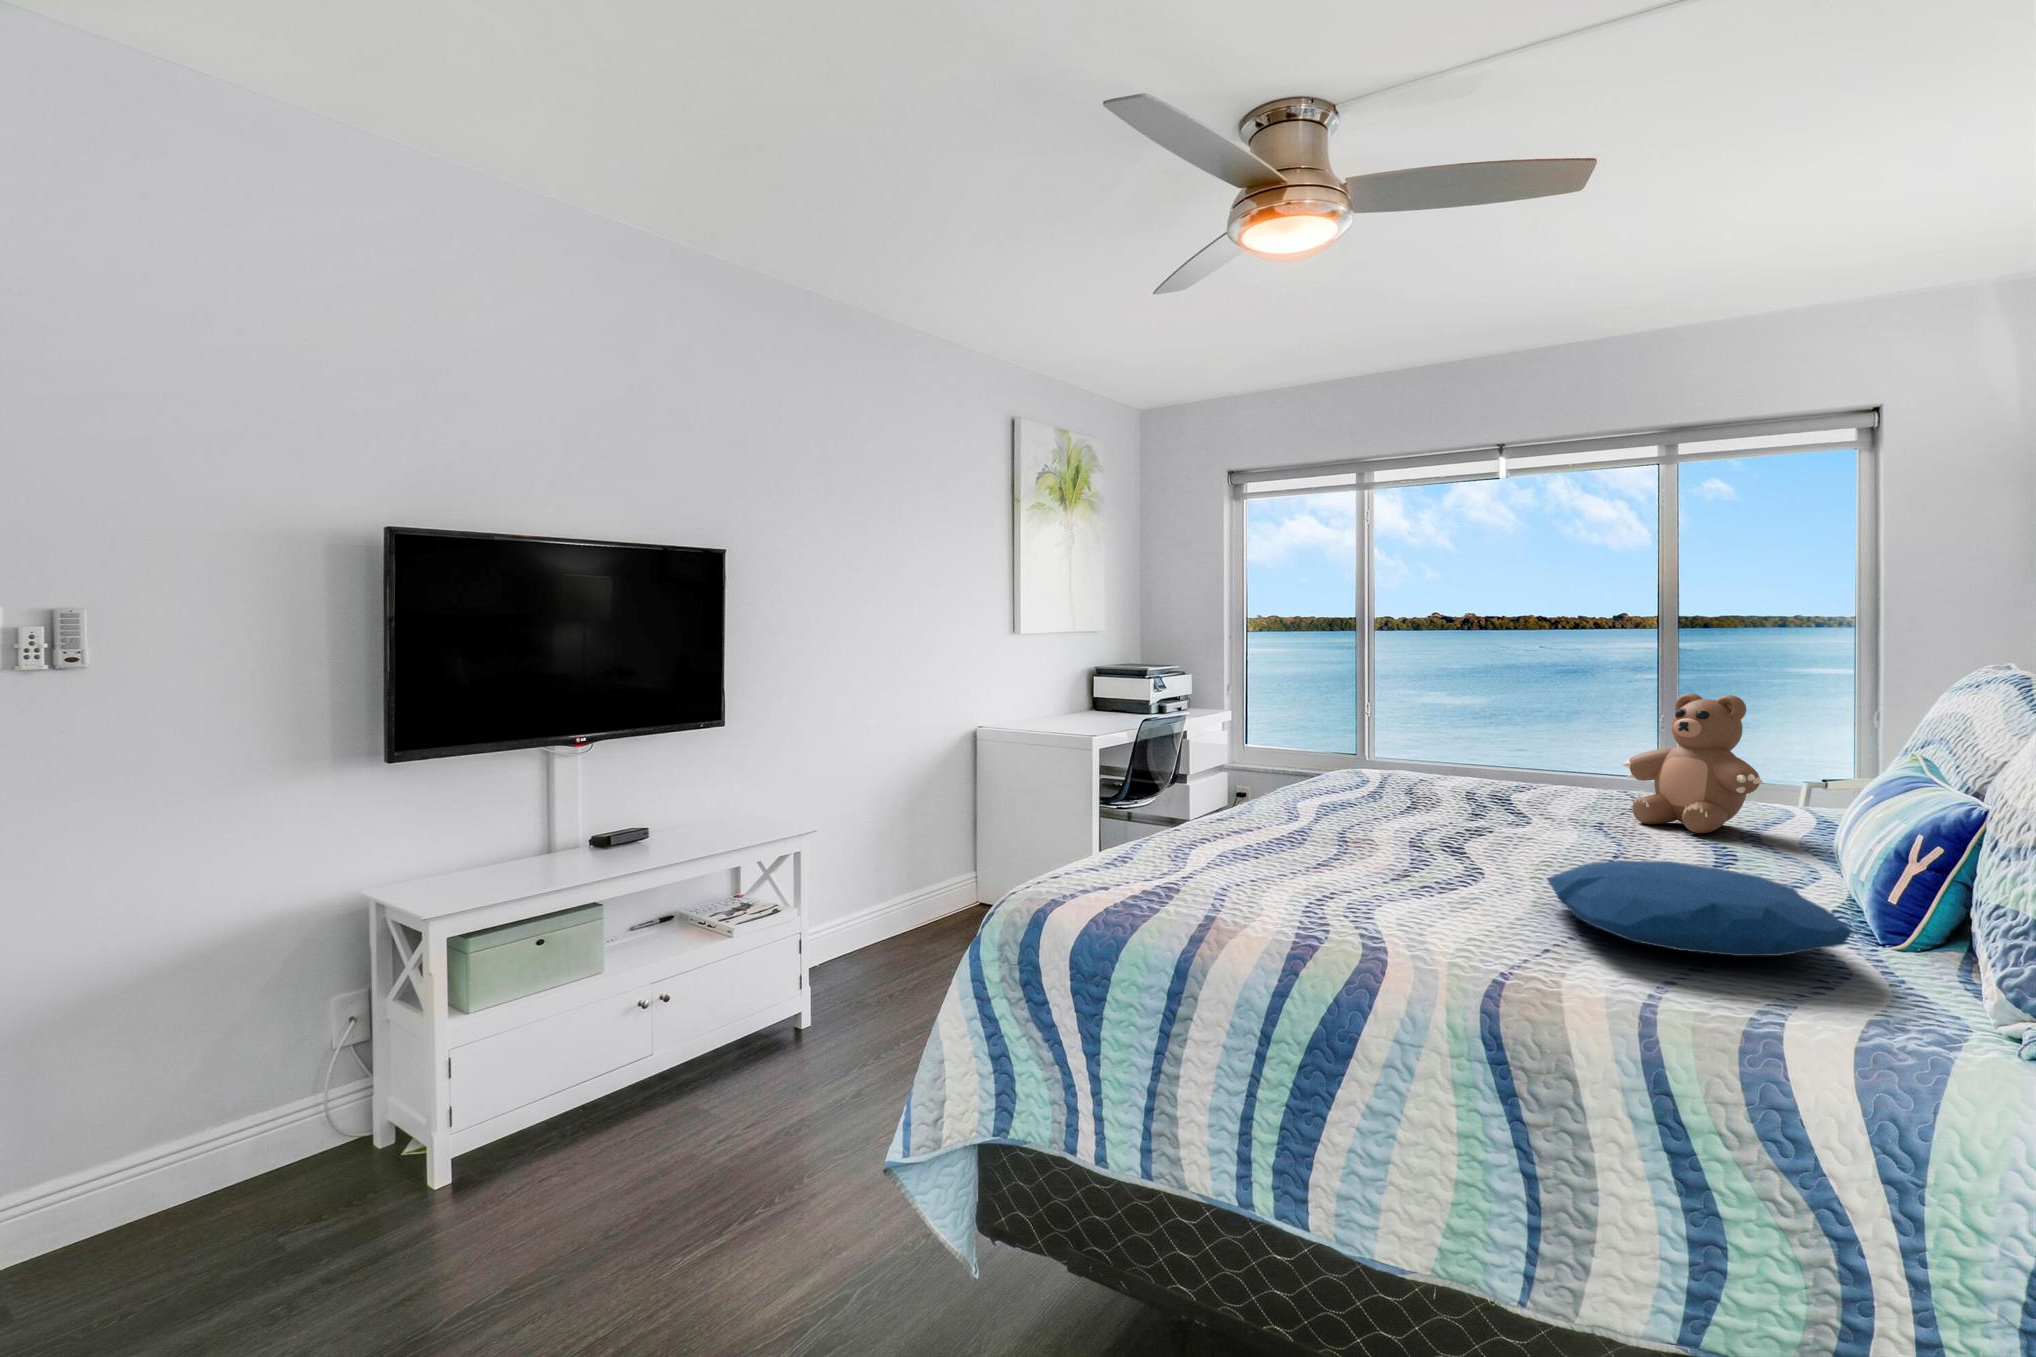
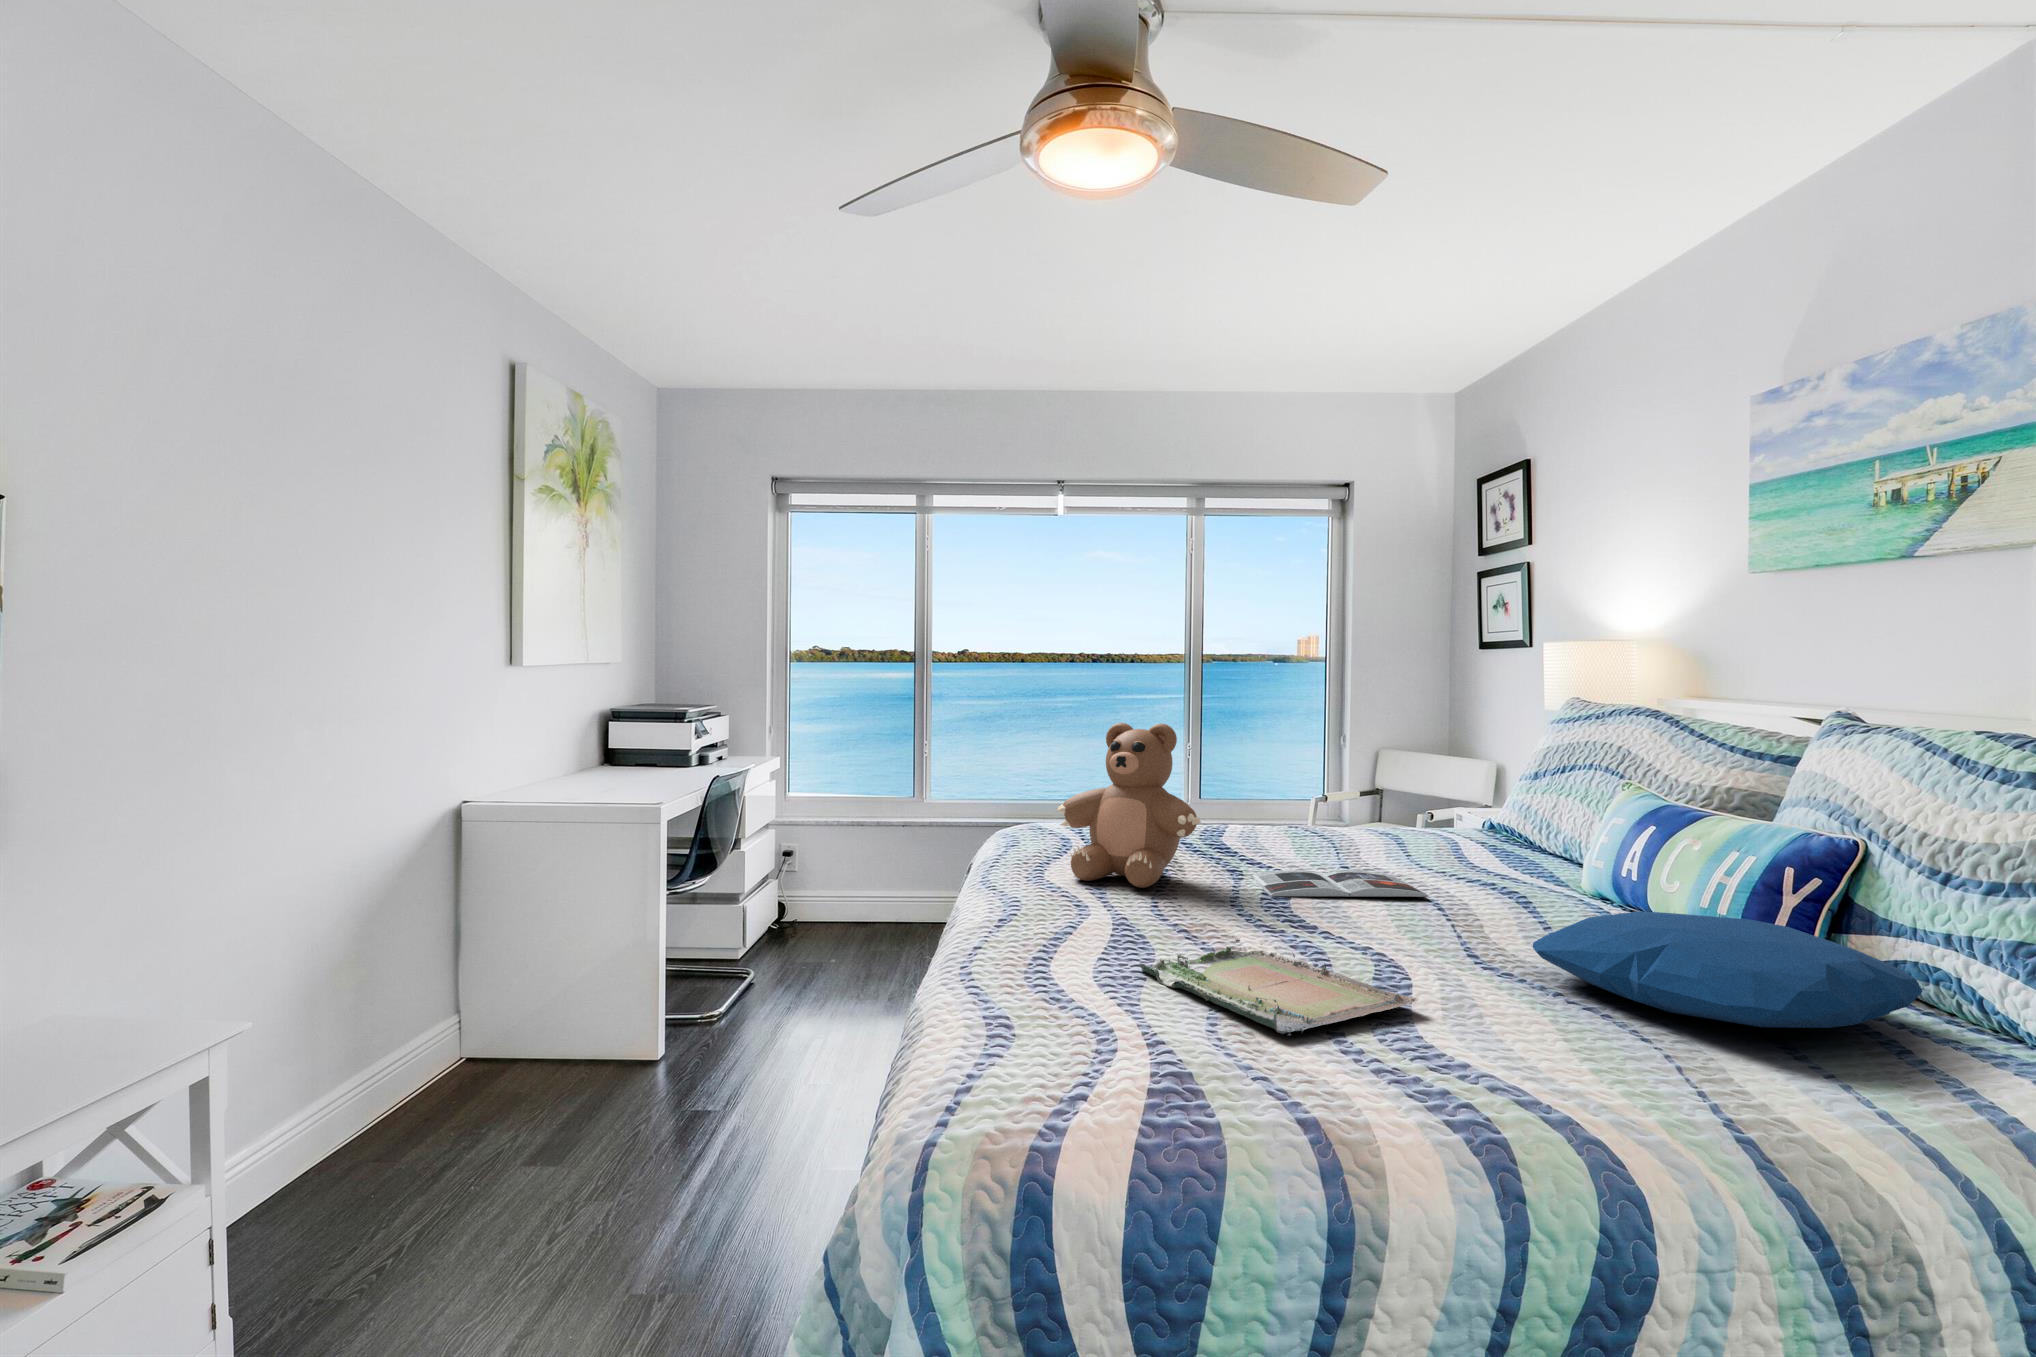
teddy bear: present [1623,693,1763,833] -> present [1057,723,1201,888]
magazine: none [1455,819,1616,850] -> present [1252,870,1429,897]
tray: none [1244,843,1393,893] -> present [1139,936,1419,1036]

